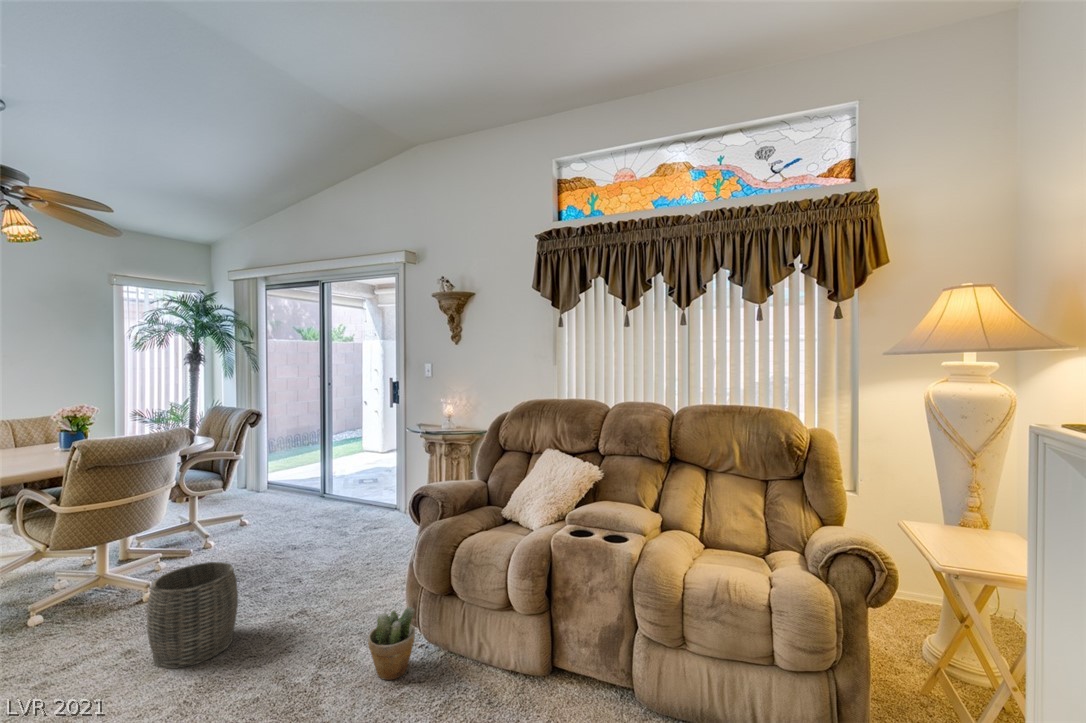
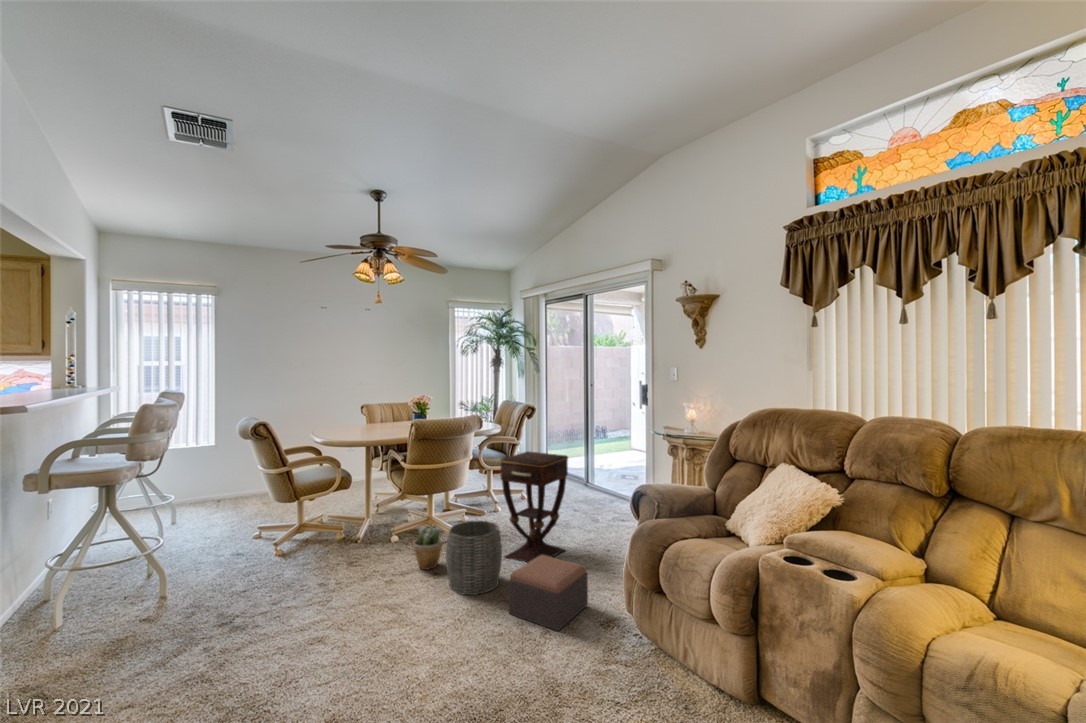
side table: none [226,465,320,604] -> present [500,452,568,563]
footstool: none [258,587,360,673] -> present [509,555,588,631]
potted plant: present [368,607,415,680] -> present [413,527,443,569]

